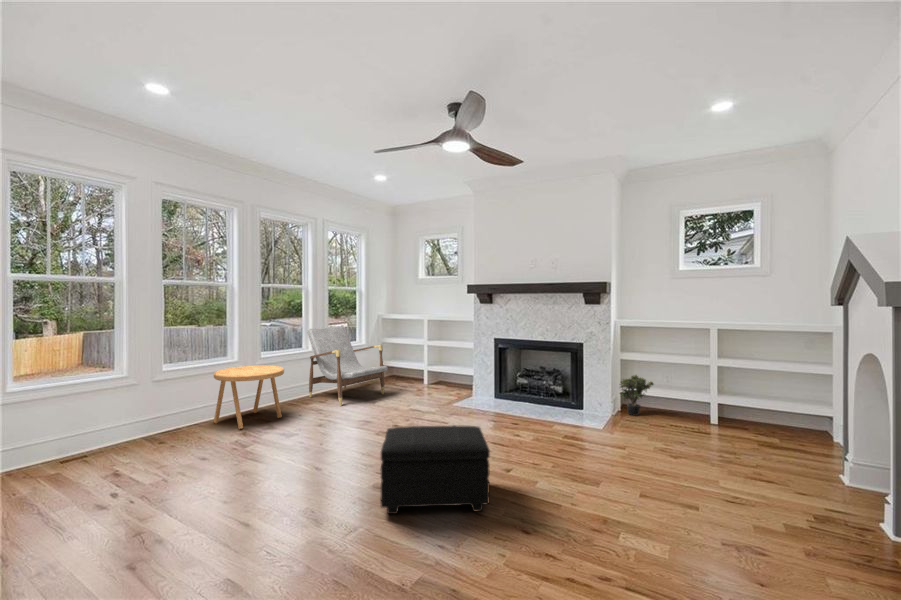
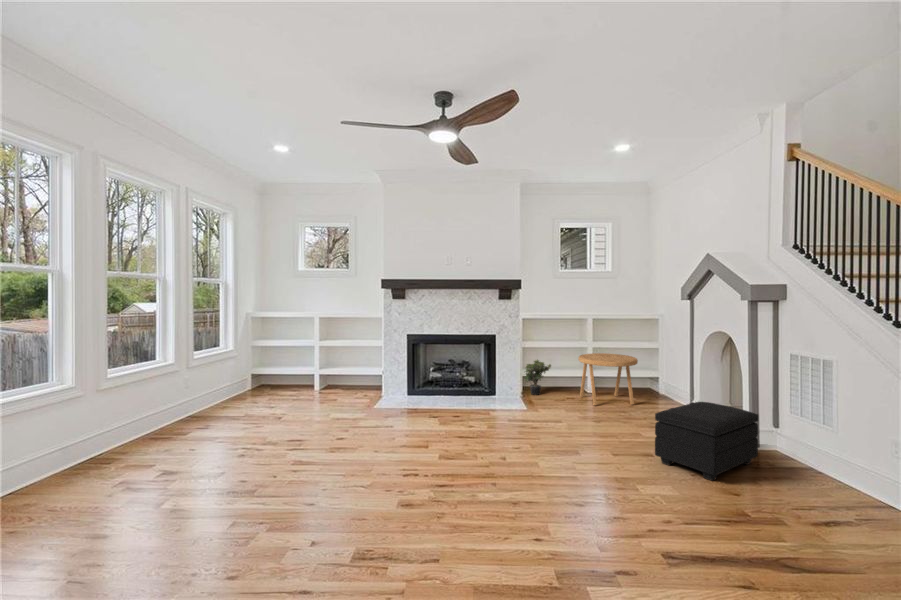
armchair: present [307,327,388,406] -> none [177,330,288,428]
side table: present [214,365,284,429] -> present [578,353,638,406]
footstool: present [381,425,490,514] -> present [655,402,758,481]

